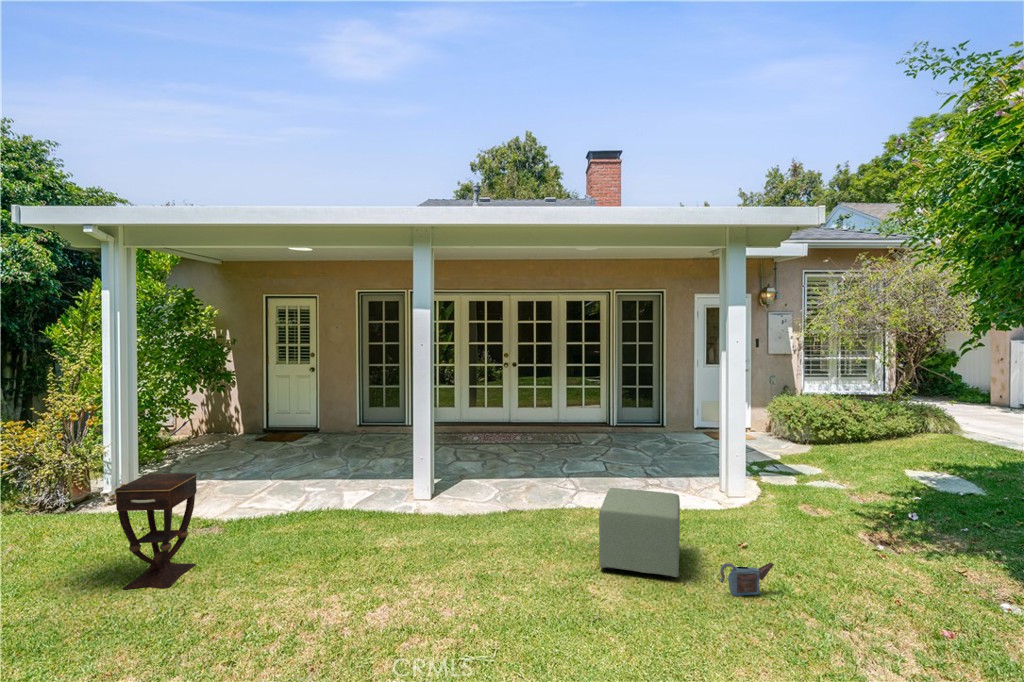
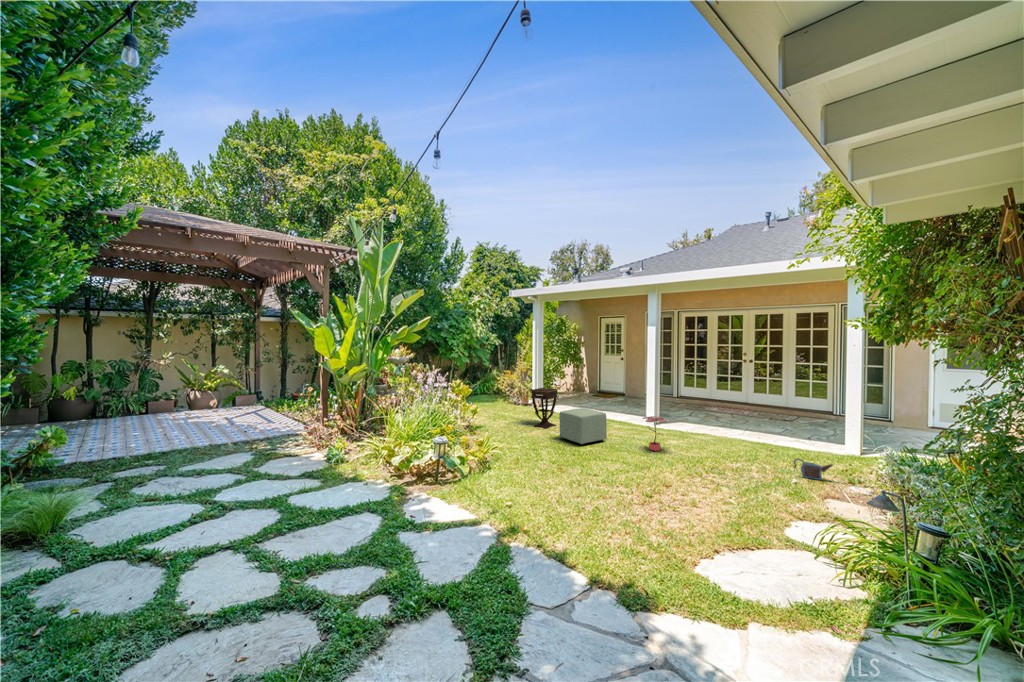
ottoman: present [599,488,680,578] -> present [559,408,607,445]
potted plant: none [438,517,494,599] -> present [642,416,667,451]

